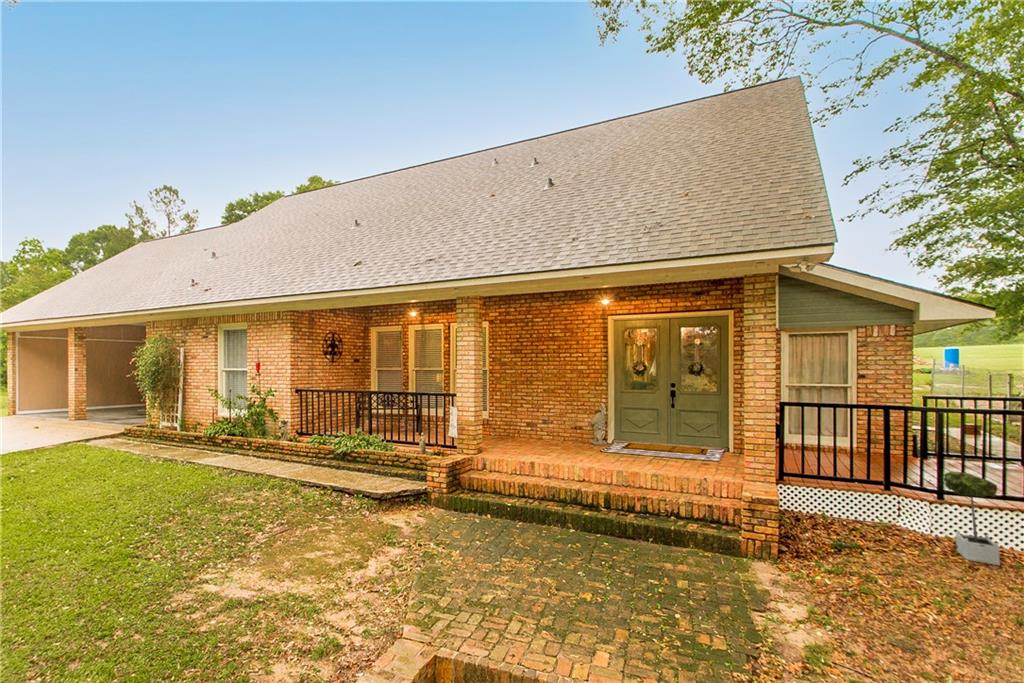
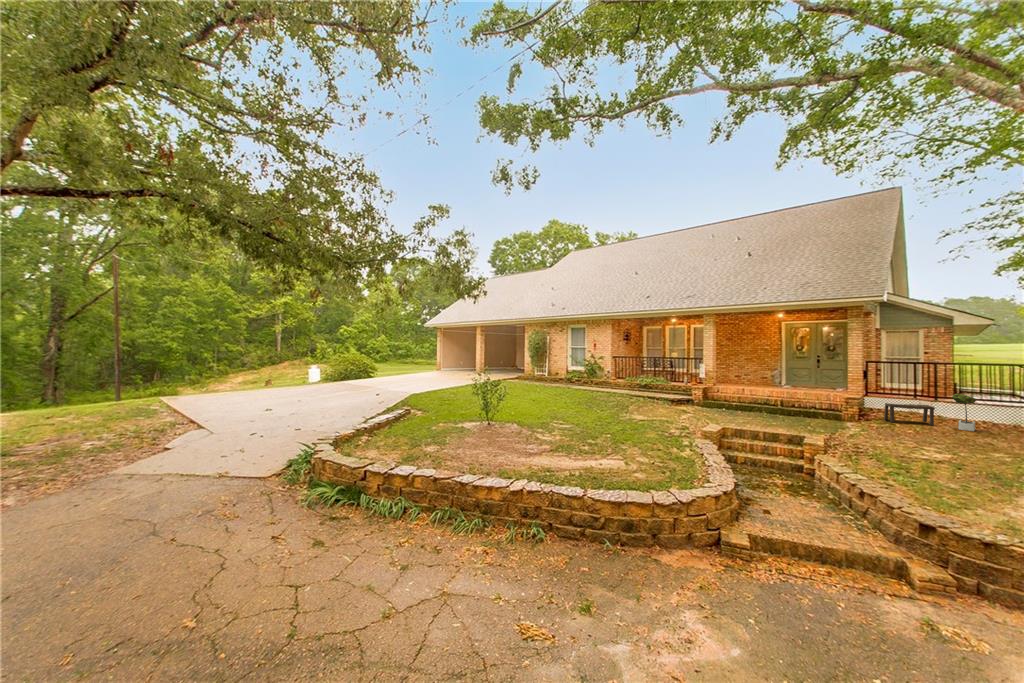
bench: none [808,492,911,547] -> present [884,403,935,425]

